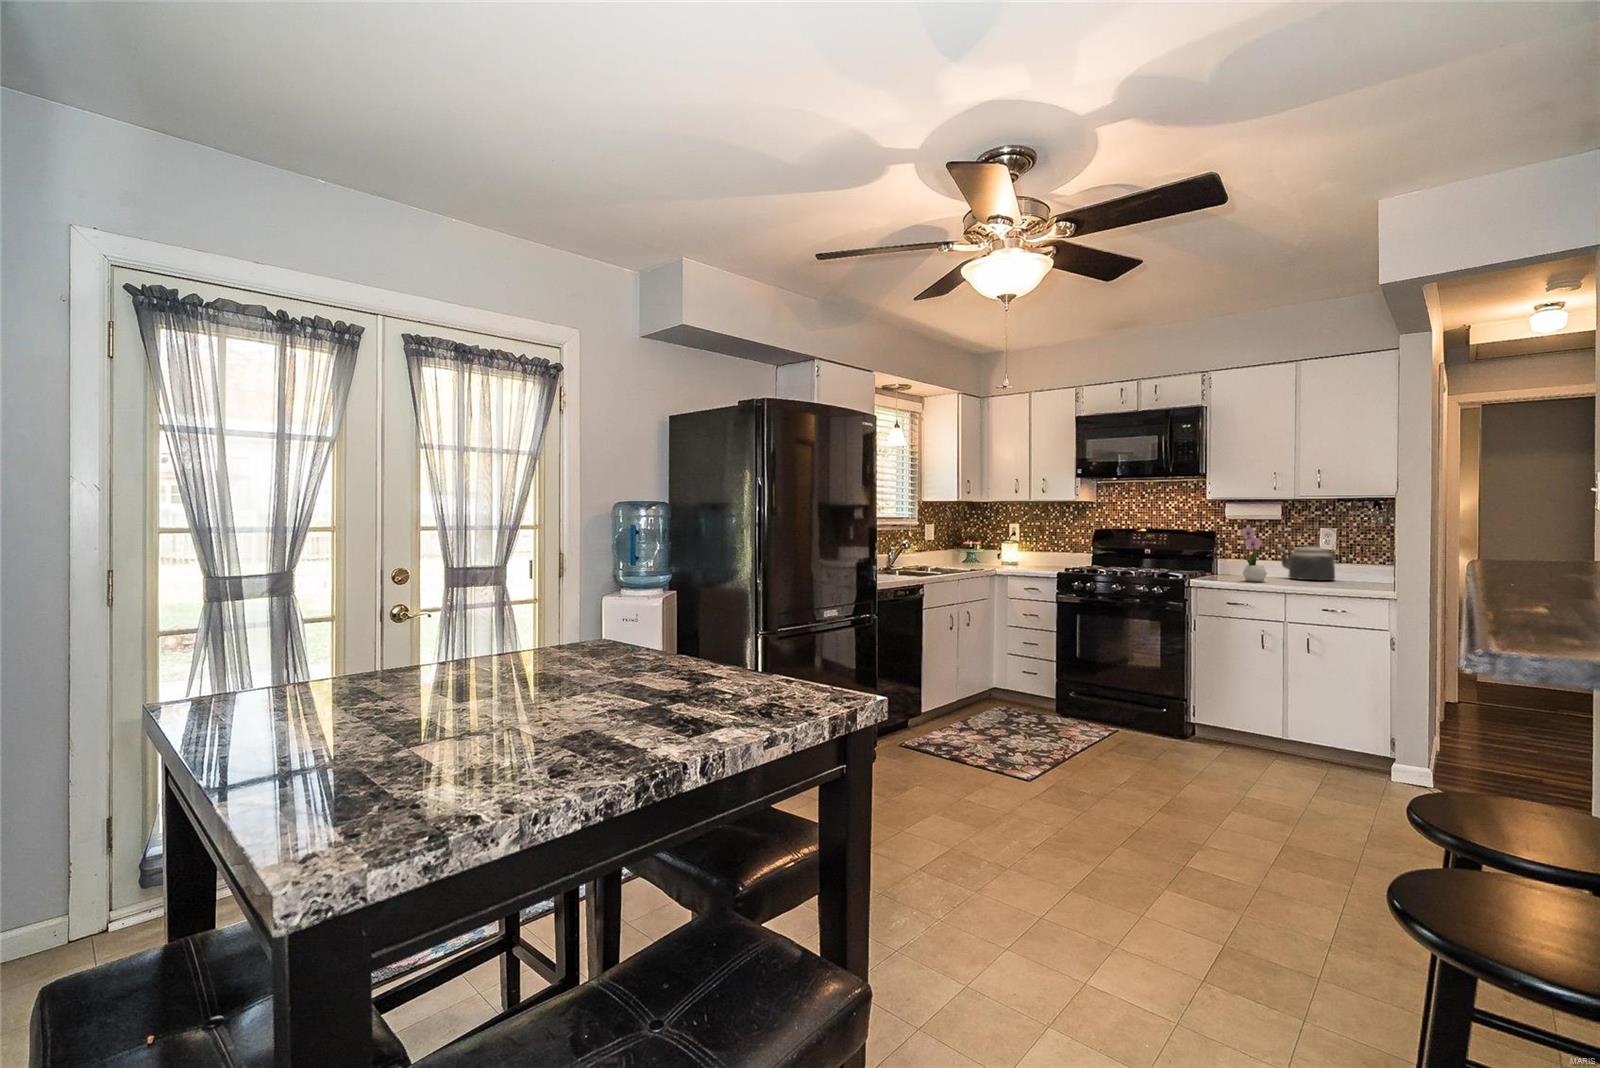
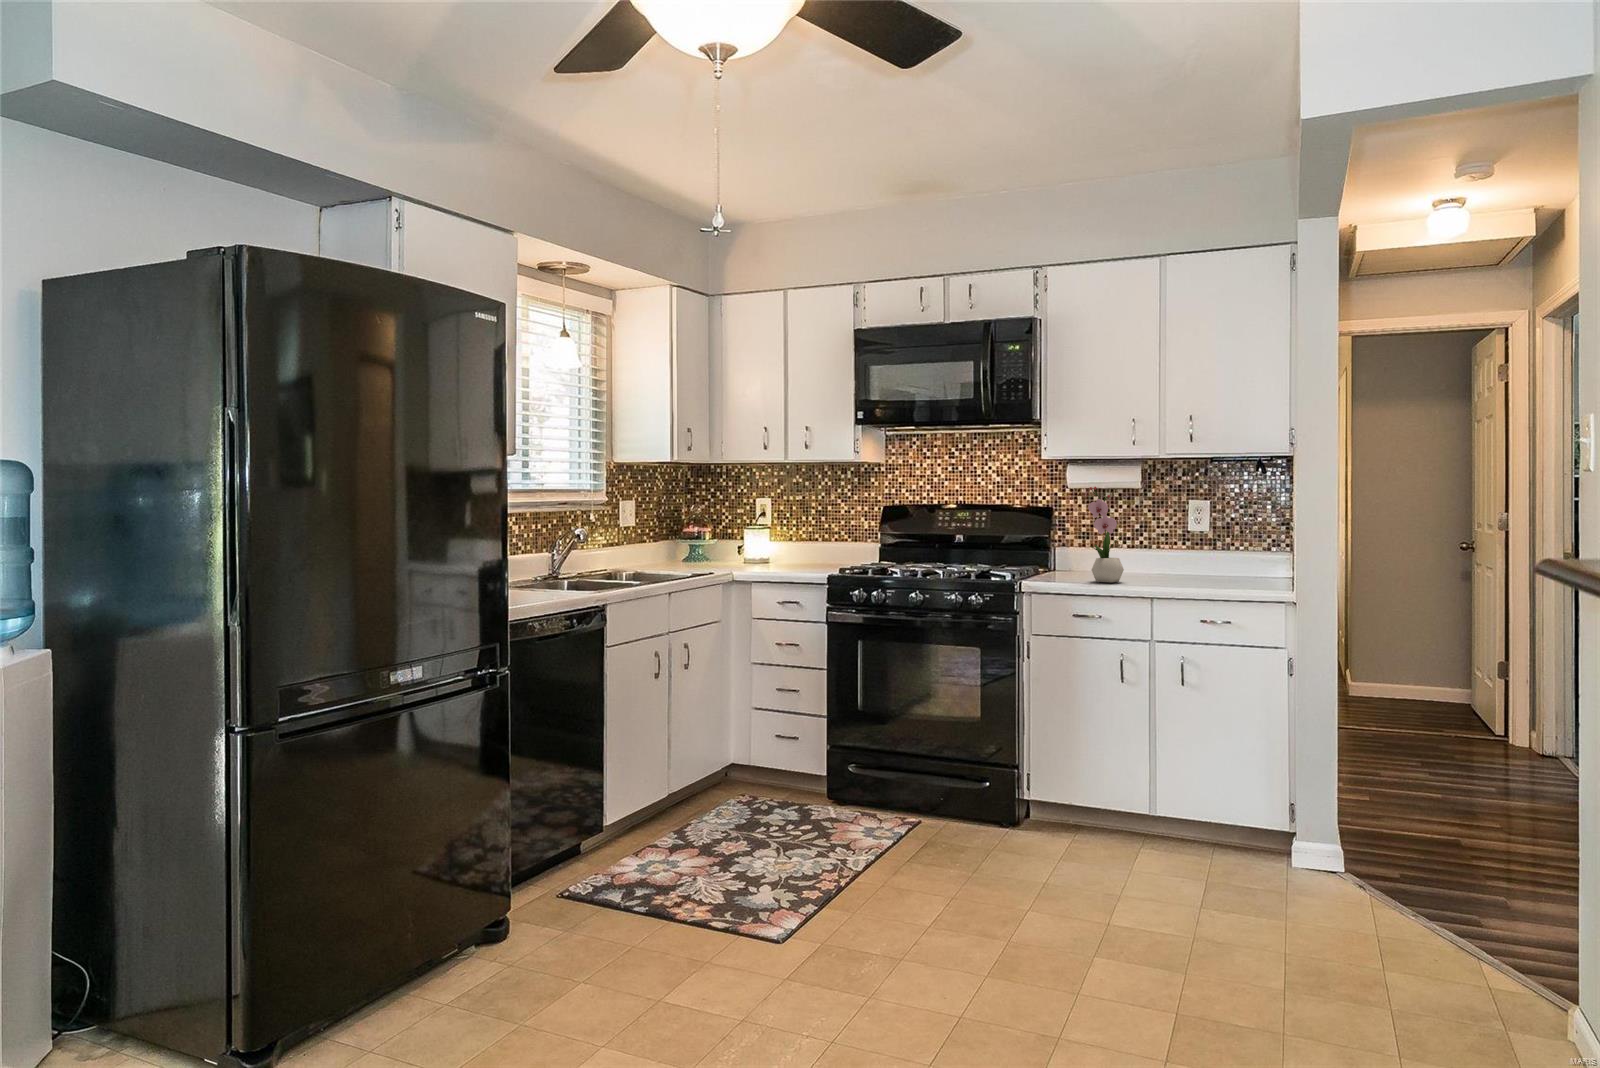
kettle: present [1278,526,1338,580] -> none [1136,498,1214,577]

